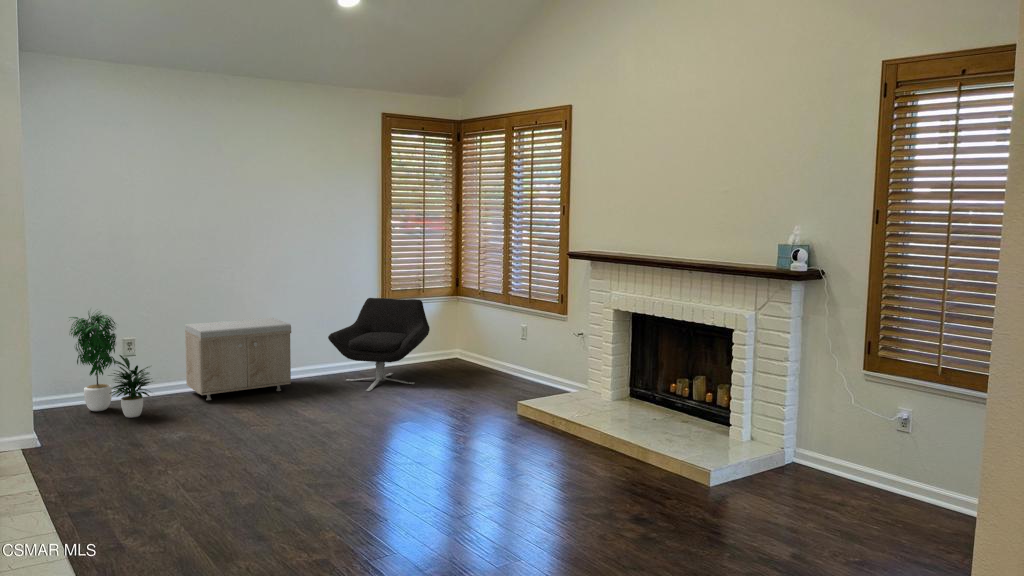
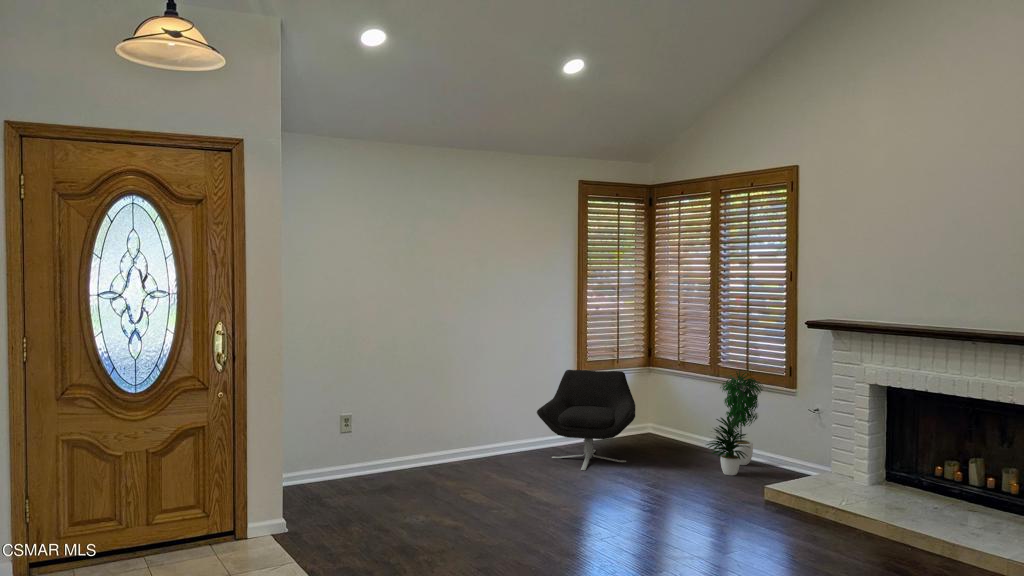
potted plant: present [70,312,153,417] -> present [707,371,763,475]
storage bench: present [185,318,291,400] -> none [397,392,504,480]

